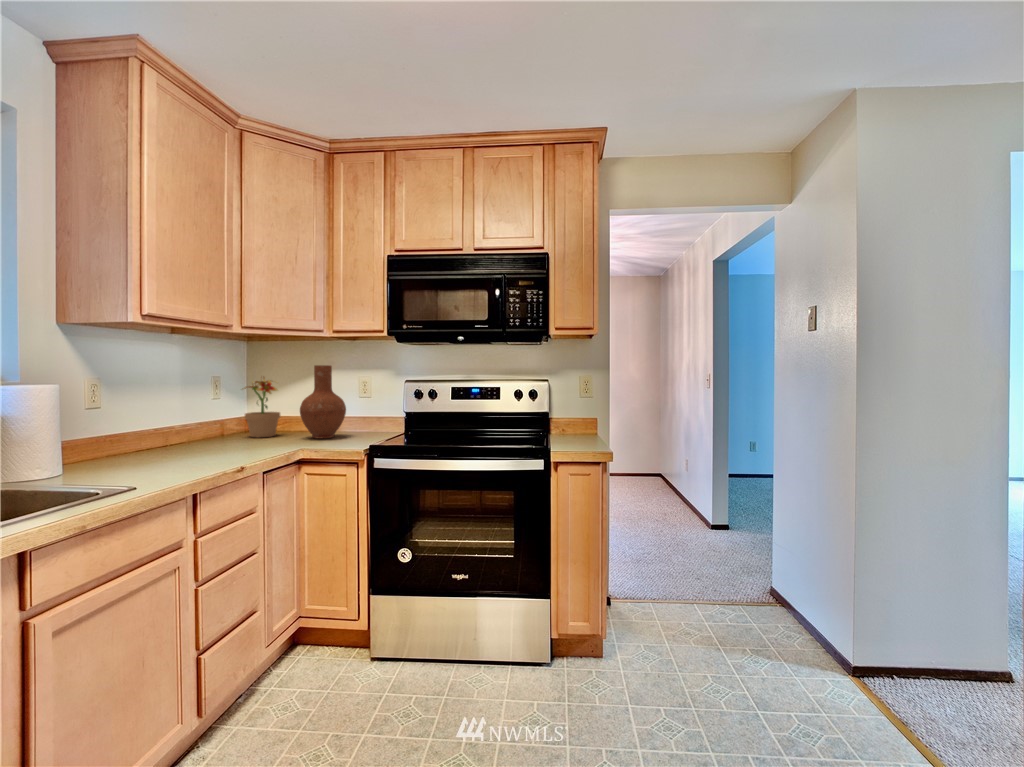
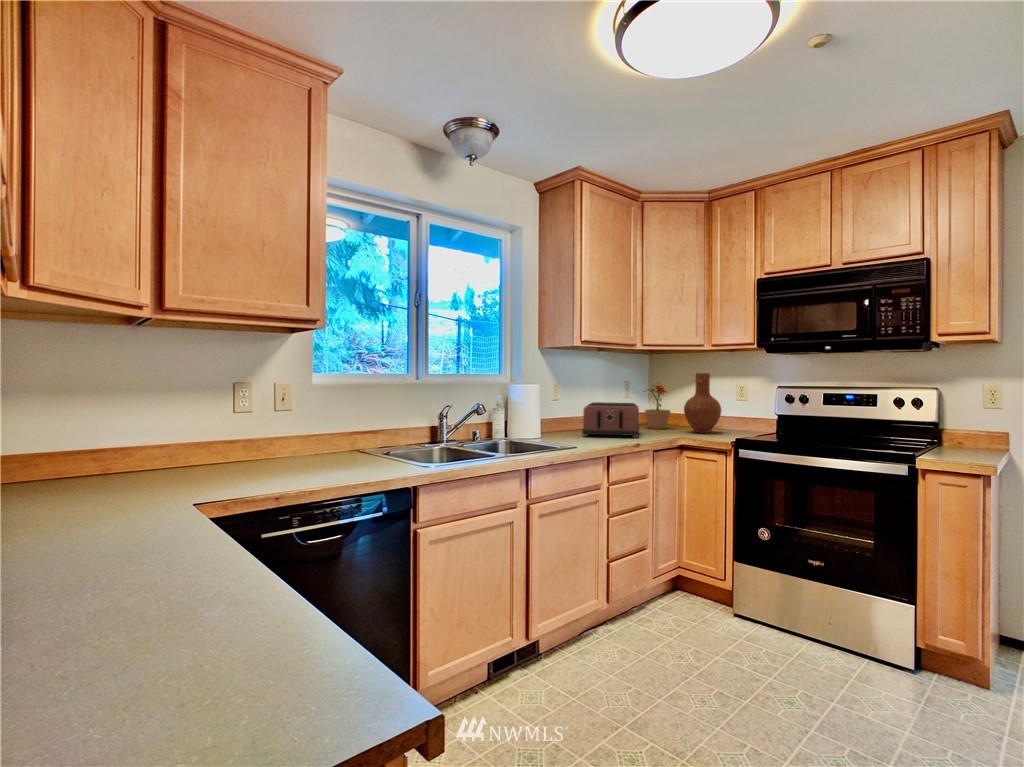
toaster: none [137,406,238,463] -> present [582,402,639,438]

